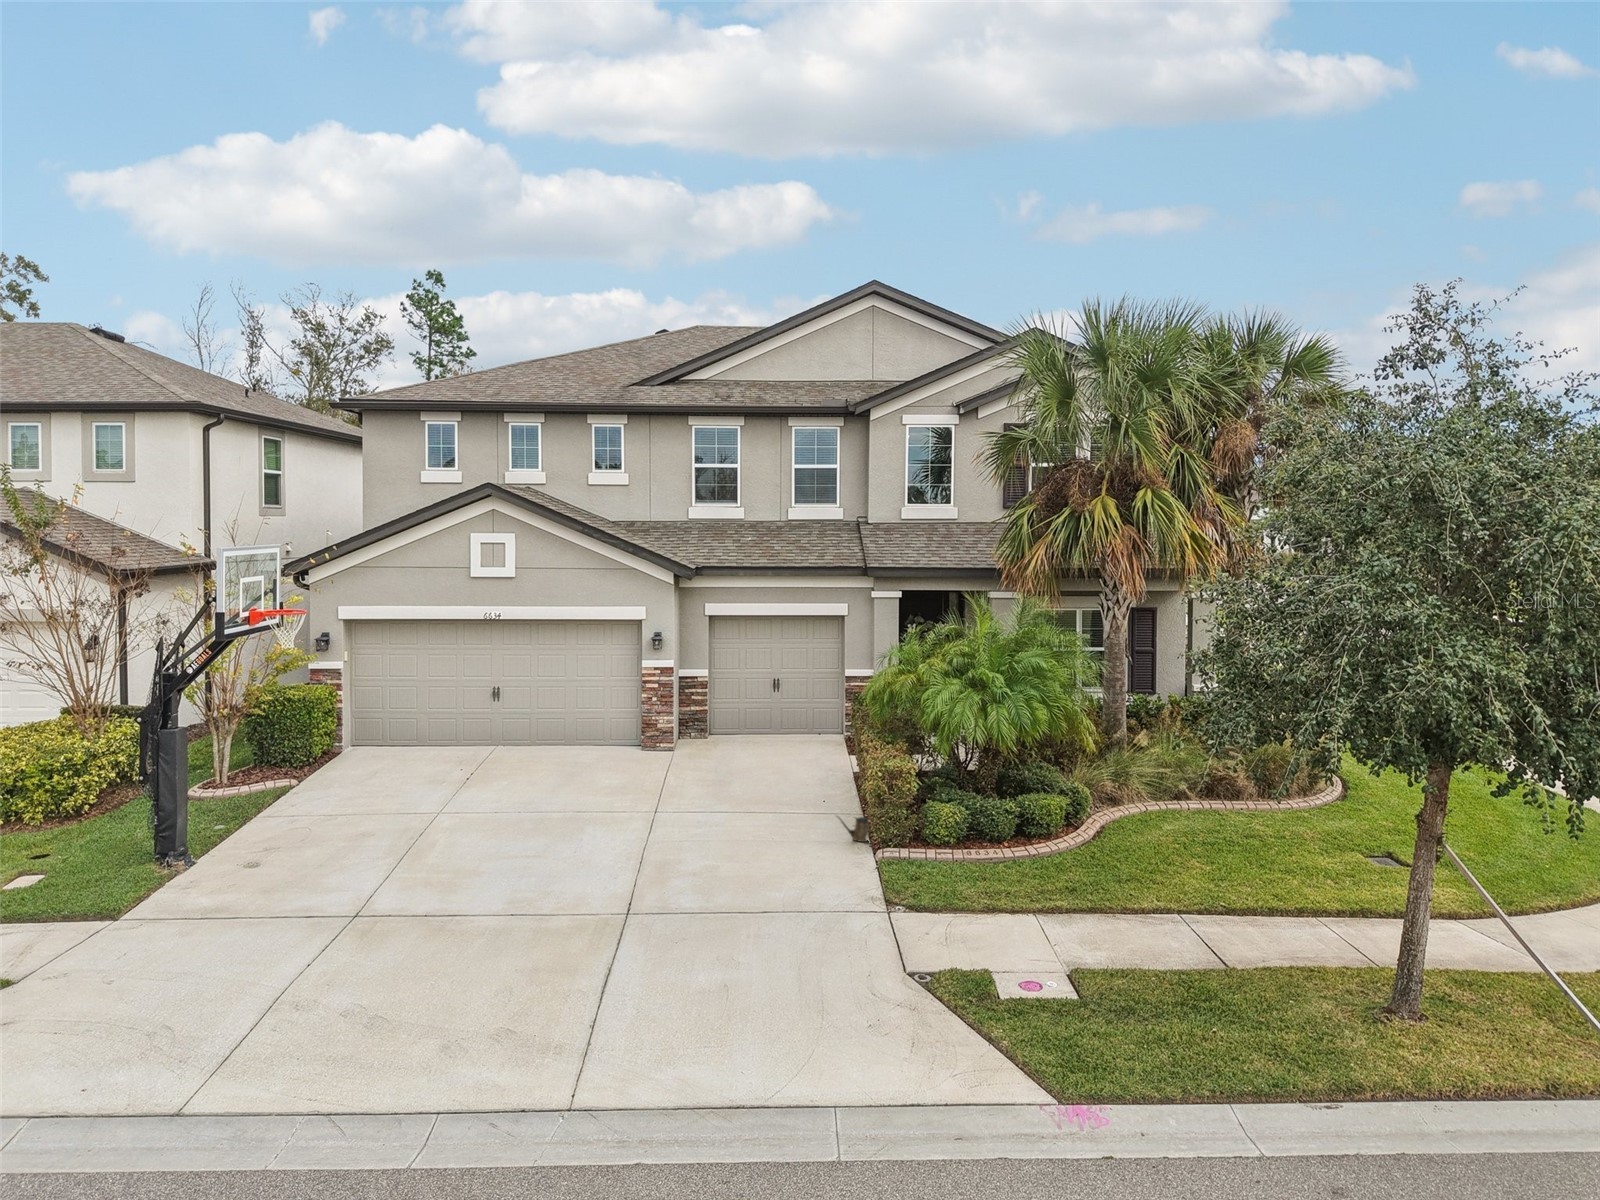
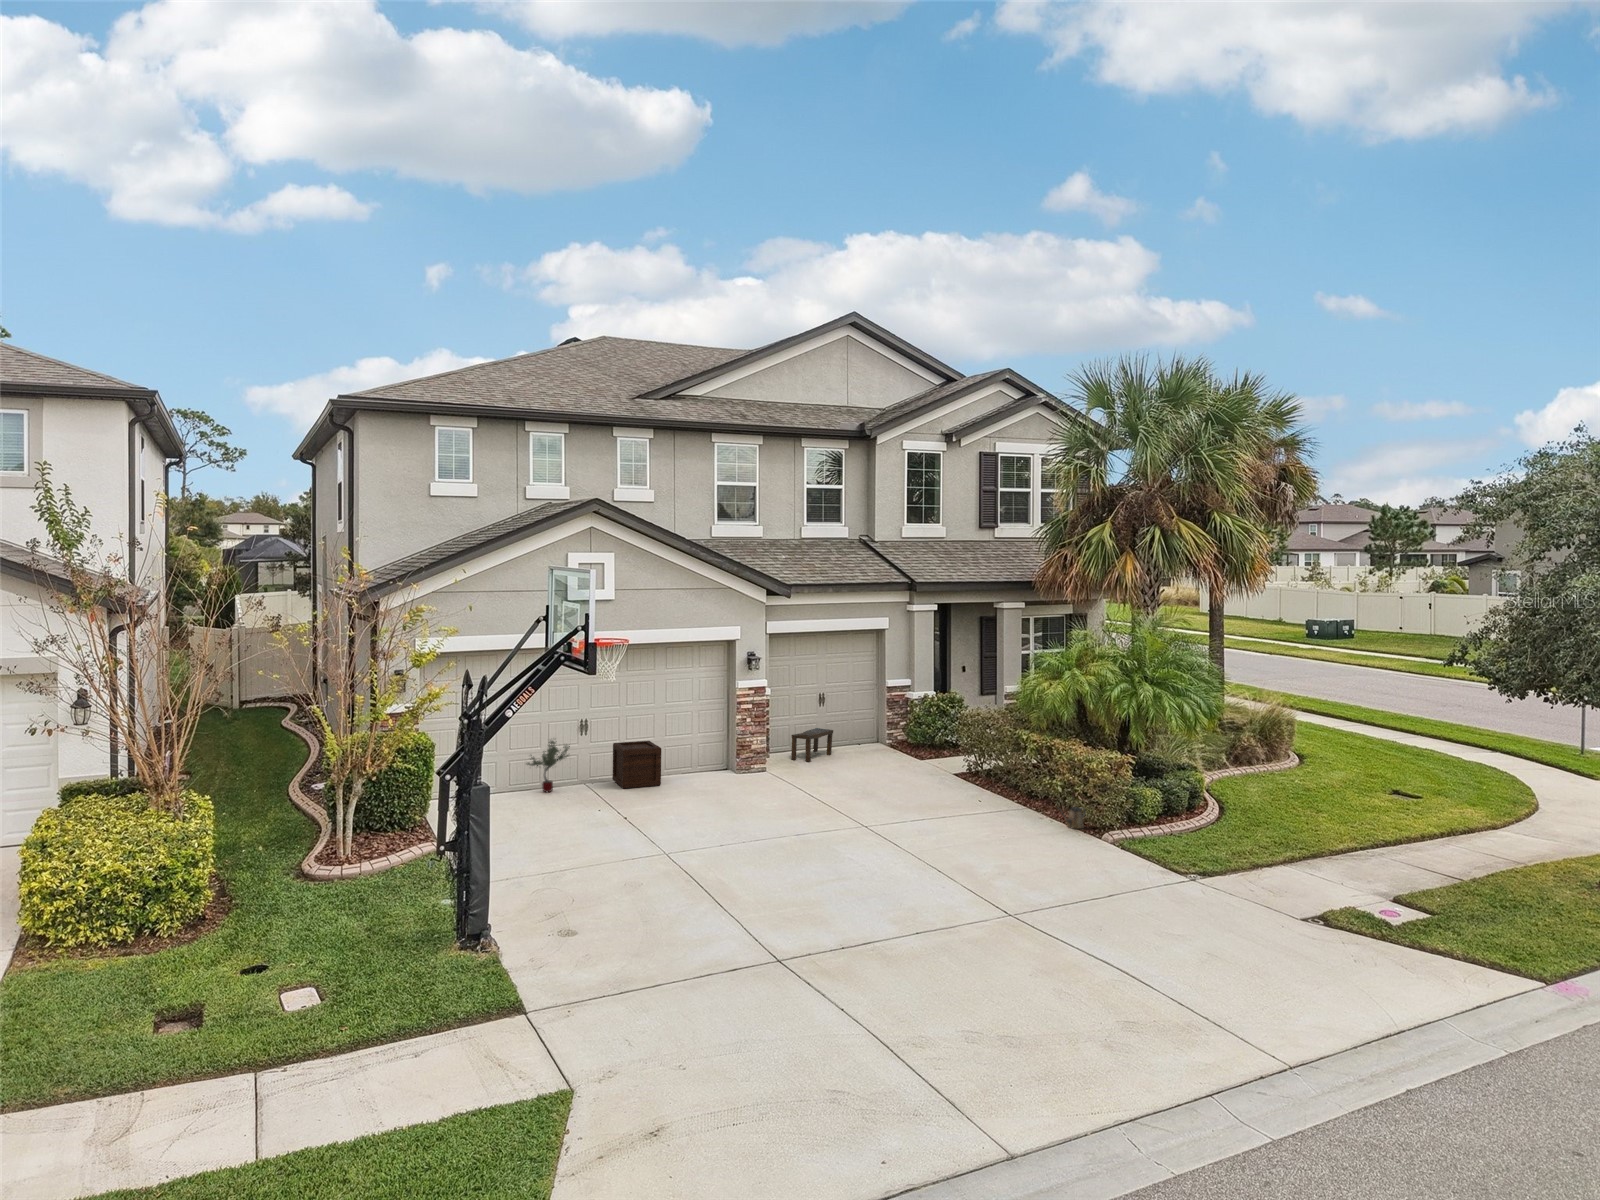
potted tree: none [434,701,474,751] -> present [526,741,570,792]
wooden crate: none [516,711,561,755] -> present [612,741,661,789]
bench: none [722,714,773,747] -> present [791,728,833,762]

